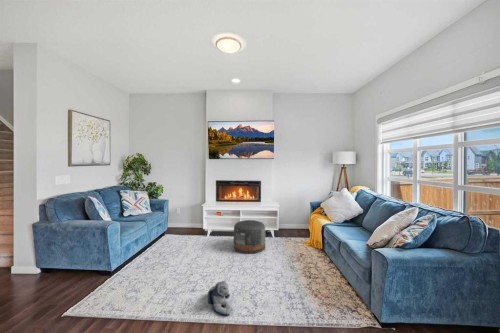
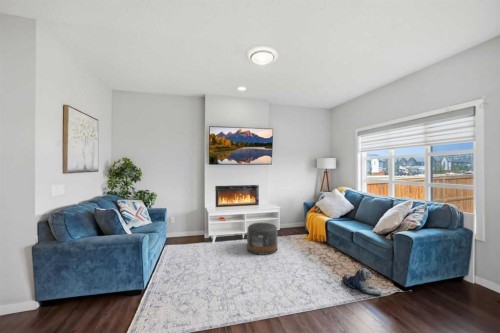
plush toy: present [208,281,230,315] -> present [342,268,382,295]

